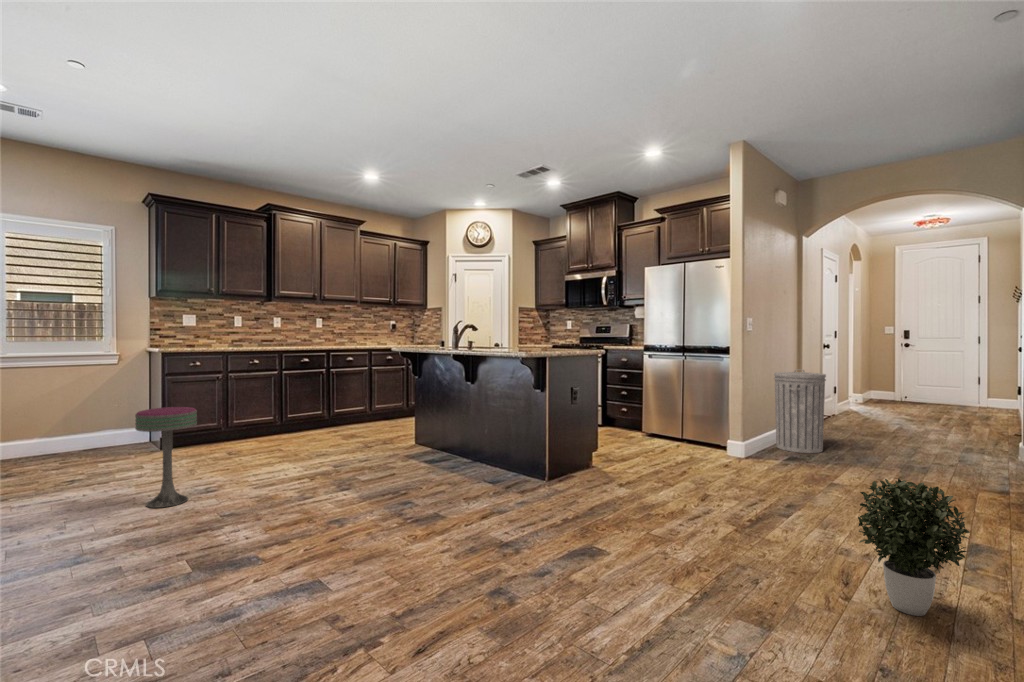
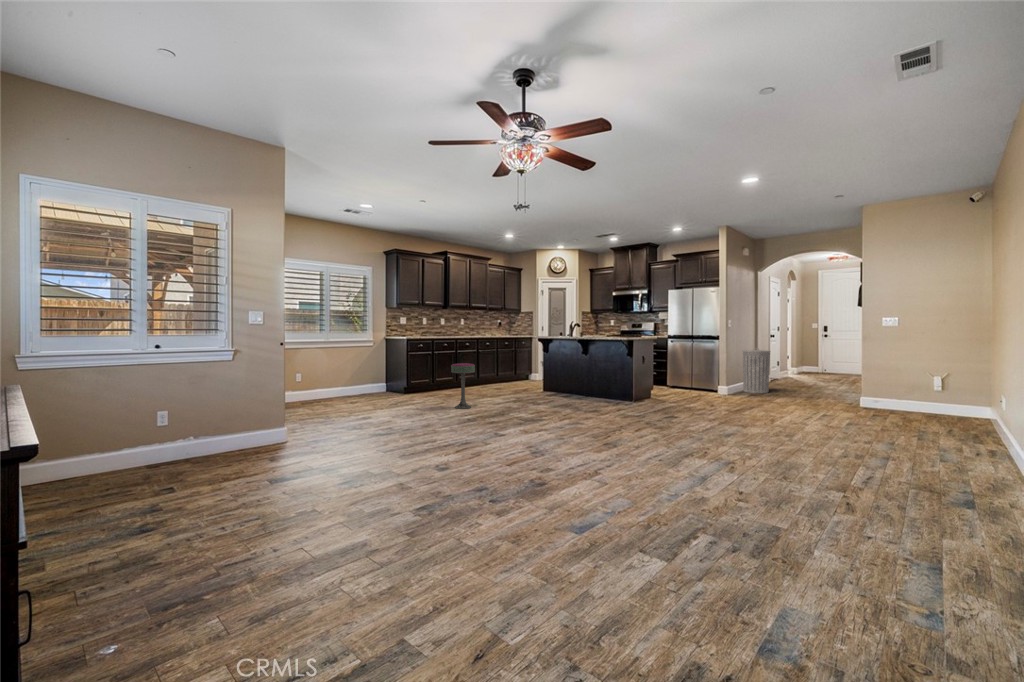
potted plant: present [858,478,970,616] -> none [775,380,812,427]

